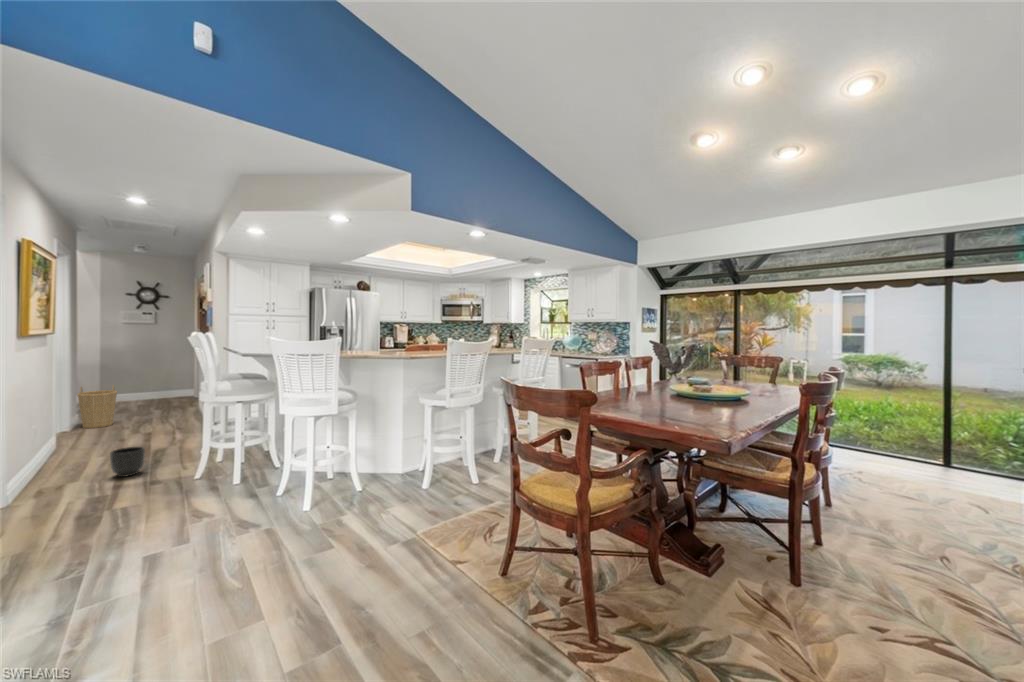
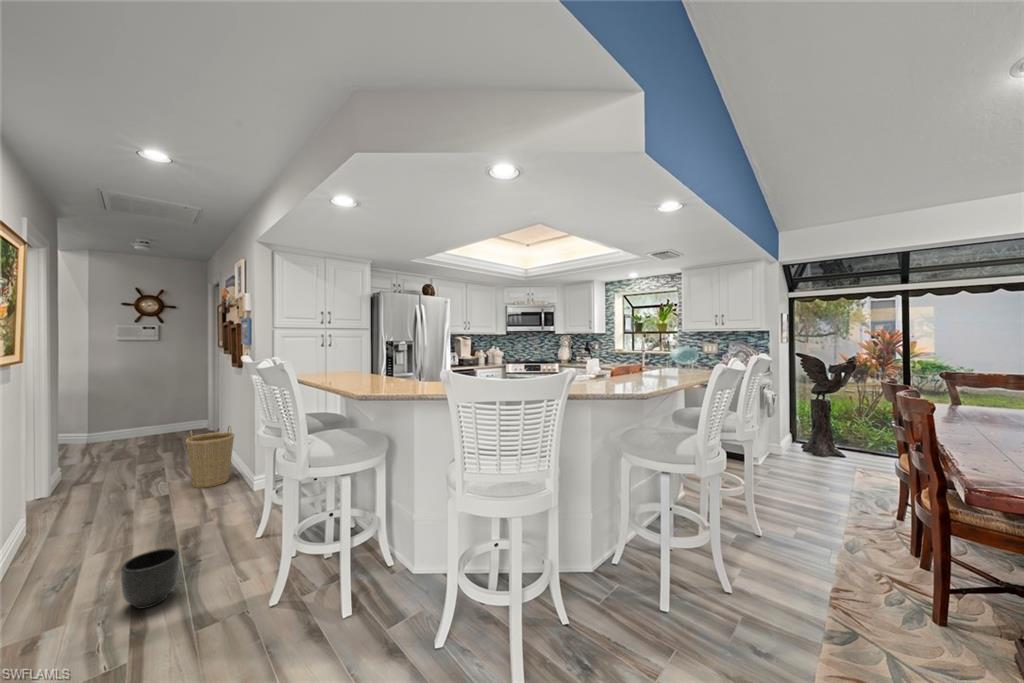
basket: present [77,385,117,428] -> present [186,426,234,488]

